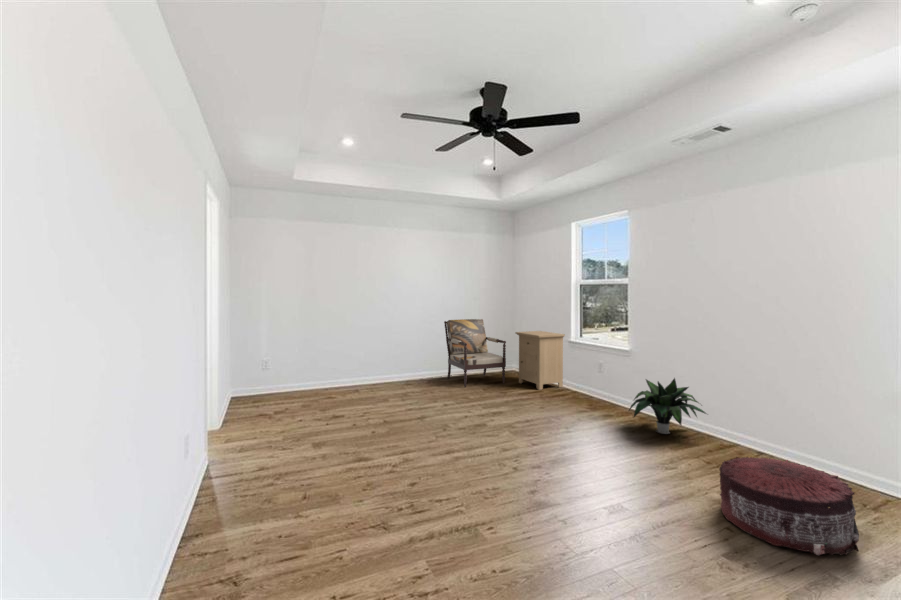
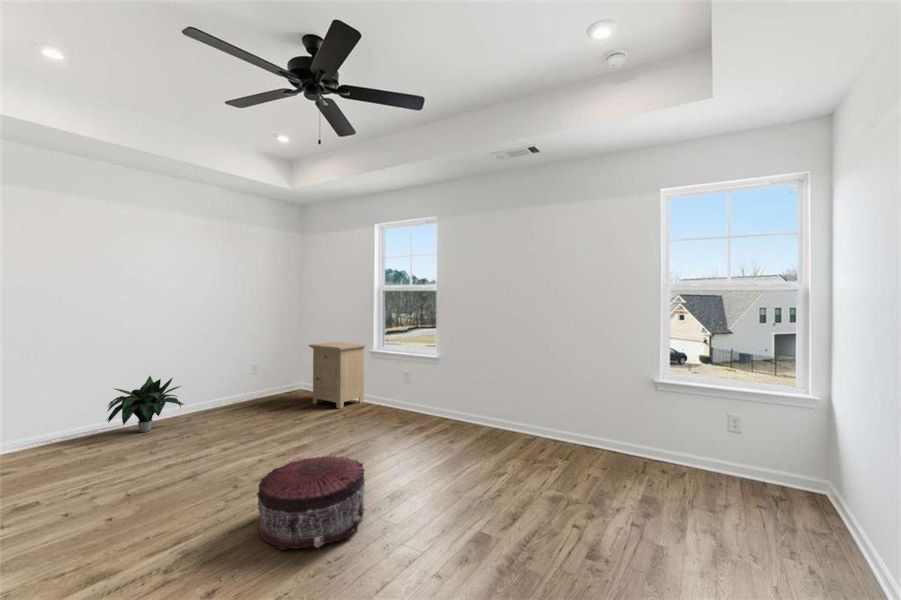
armchair: present [444,319,506,387] -> none [211,331,298,419]
potted plant: present [629,378,706,434] -> present [107,376,184,432]
pouf: present [720,457,859,555] -> present [257,456,365,550]

